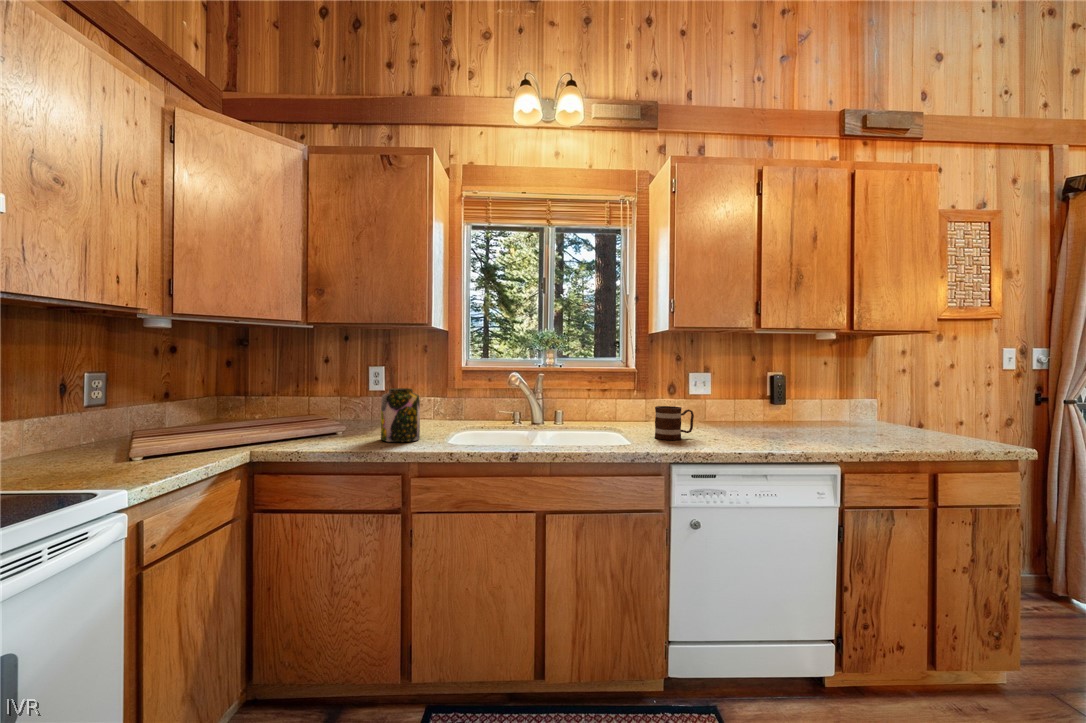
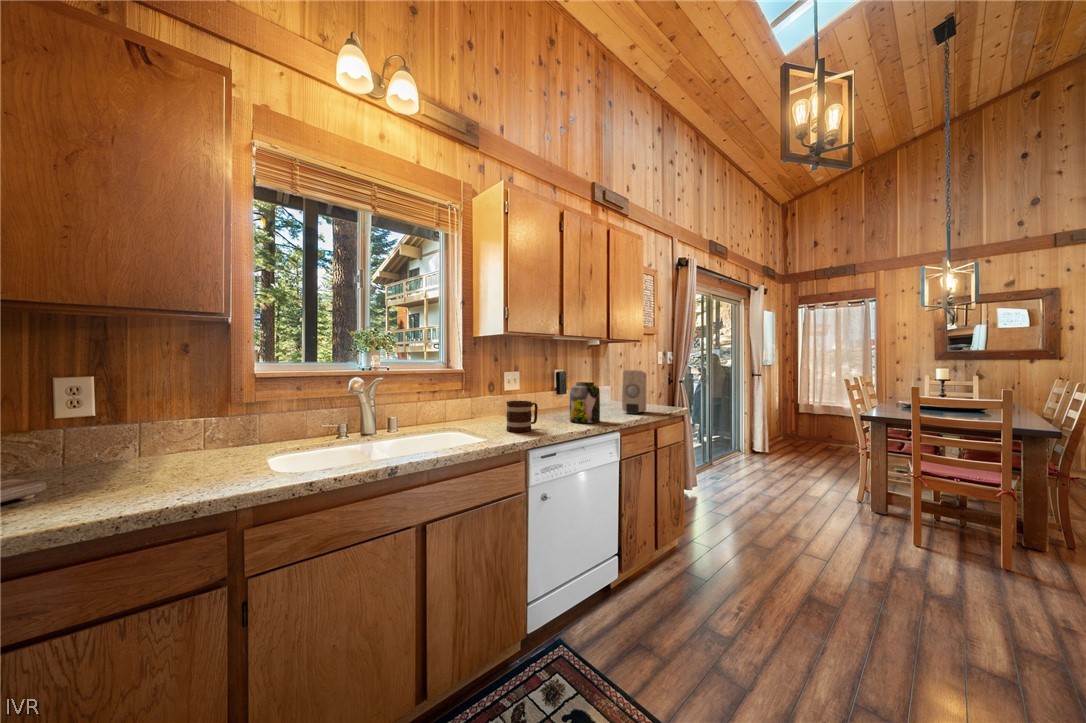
soap dispenser: none [854,375,907,437] -> present [622,370,647,414]
jar: present [381,388,420,442] -> present [570,382,600,423]

